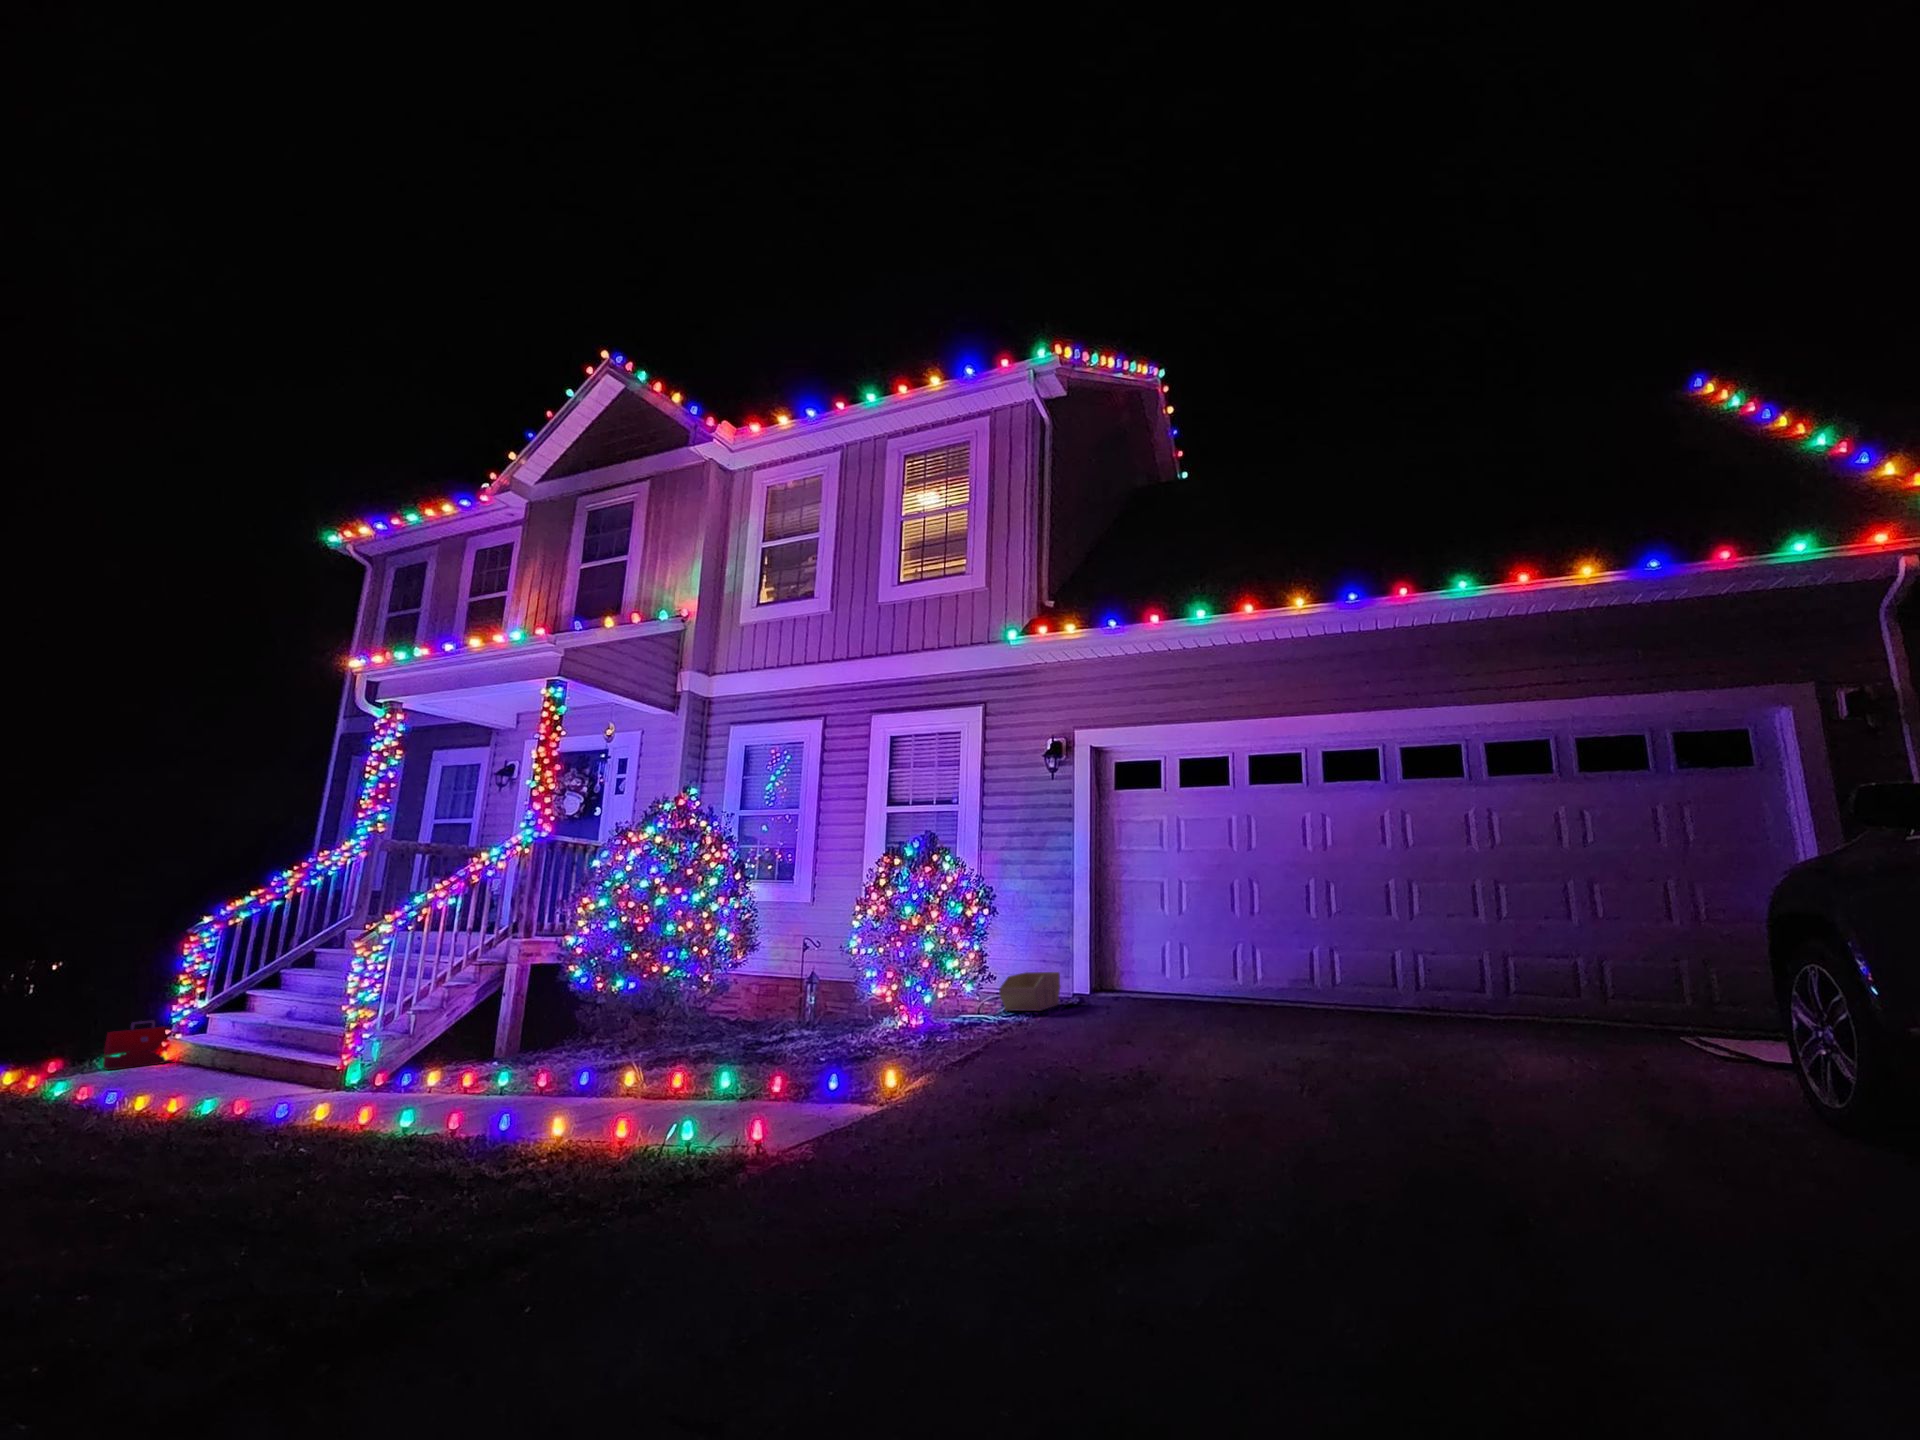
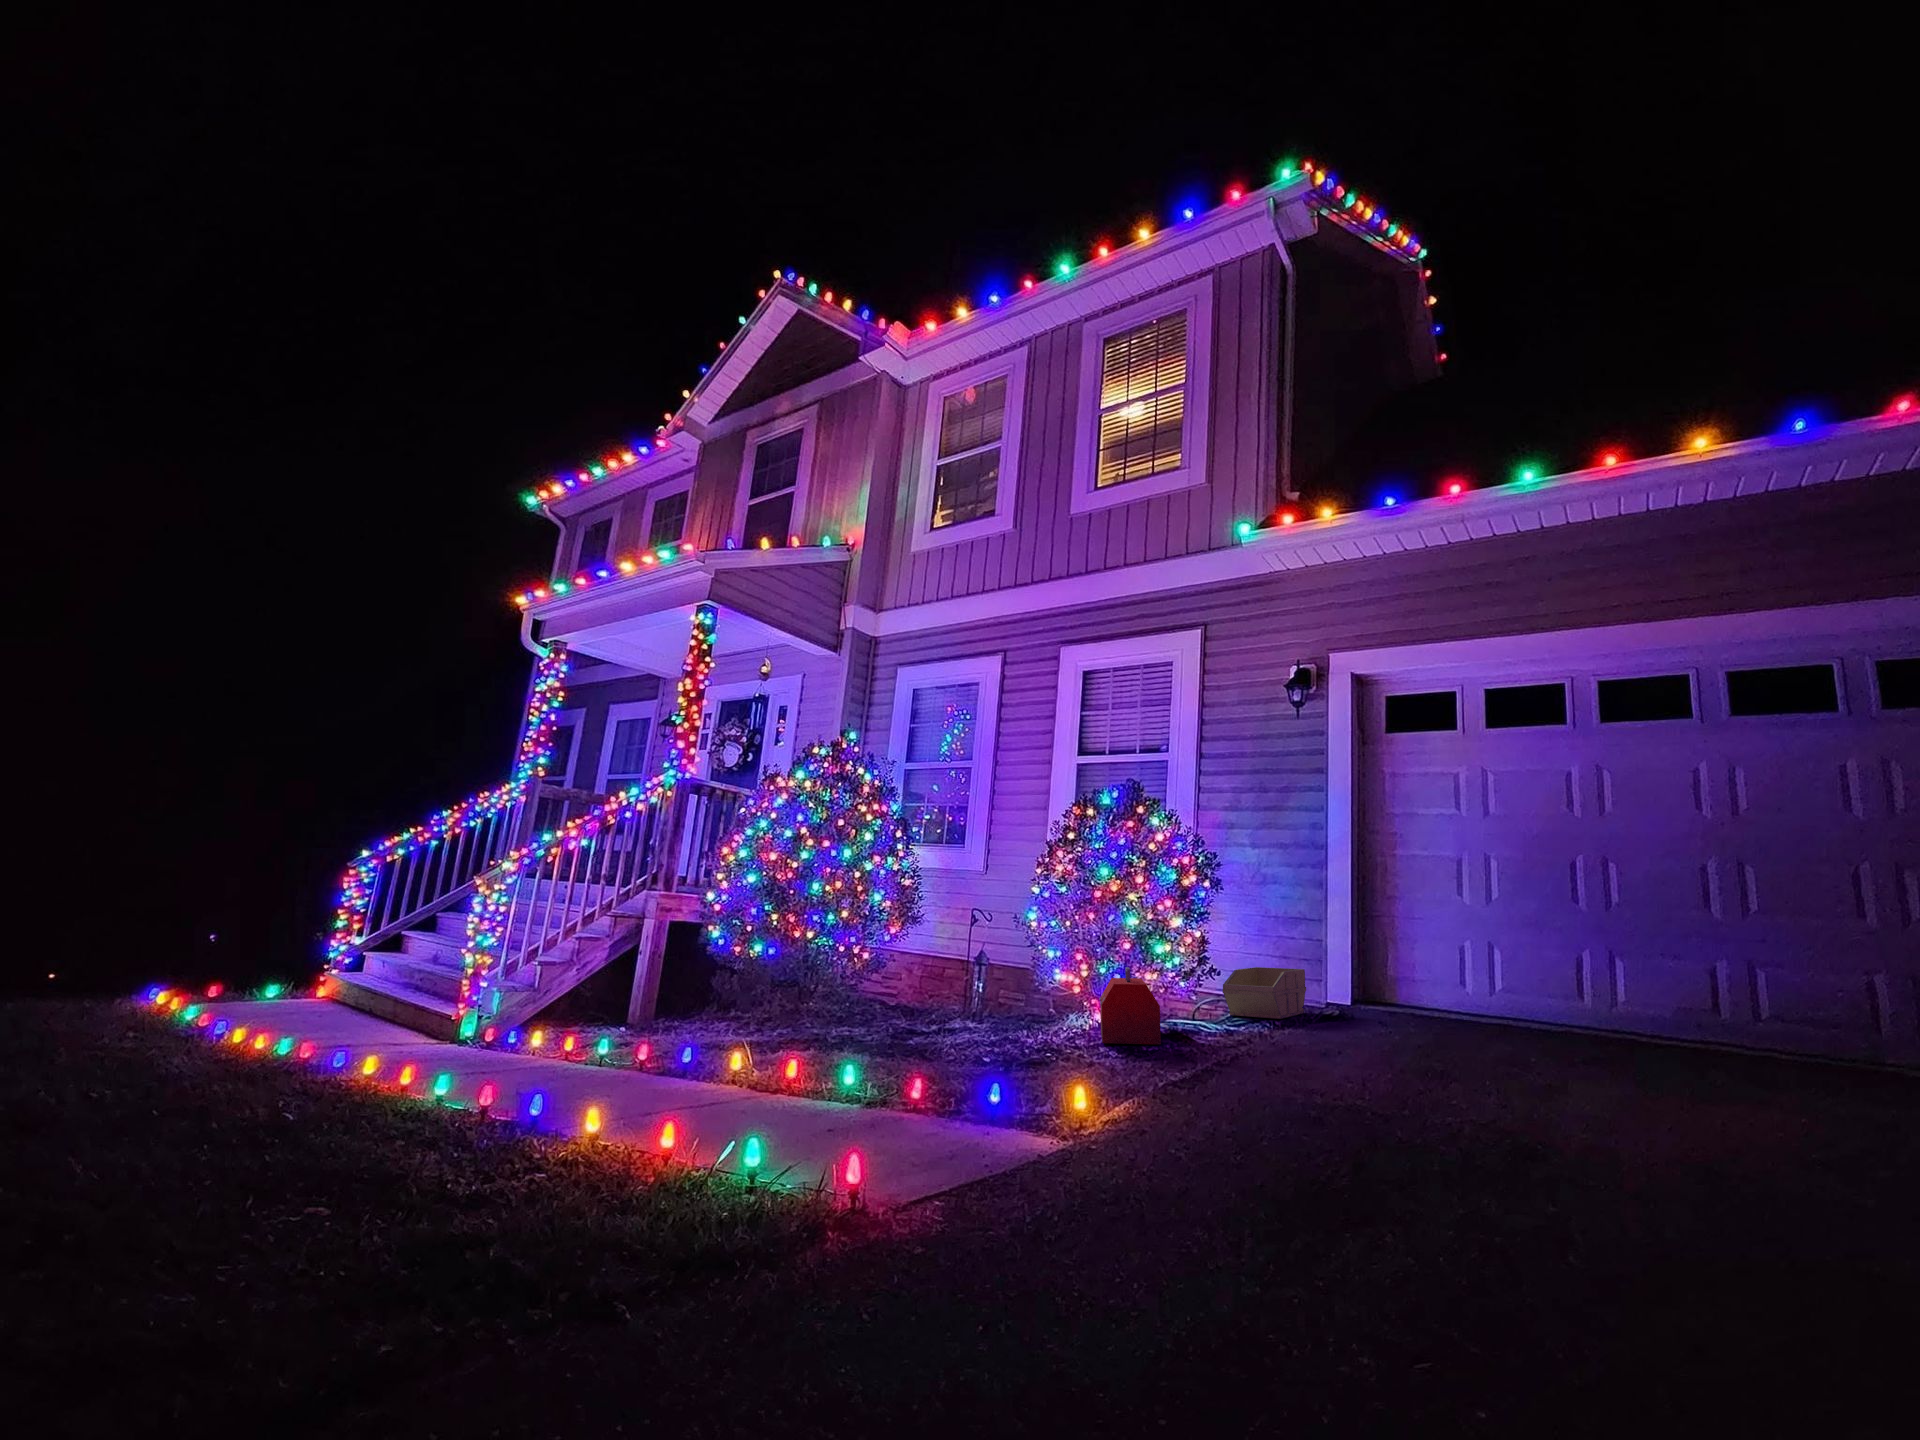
toolbox: present [103,1020,173,1070] -> present [1100,967,1161,1044]

